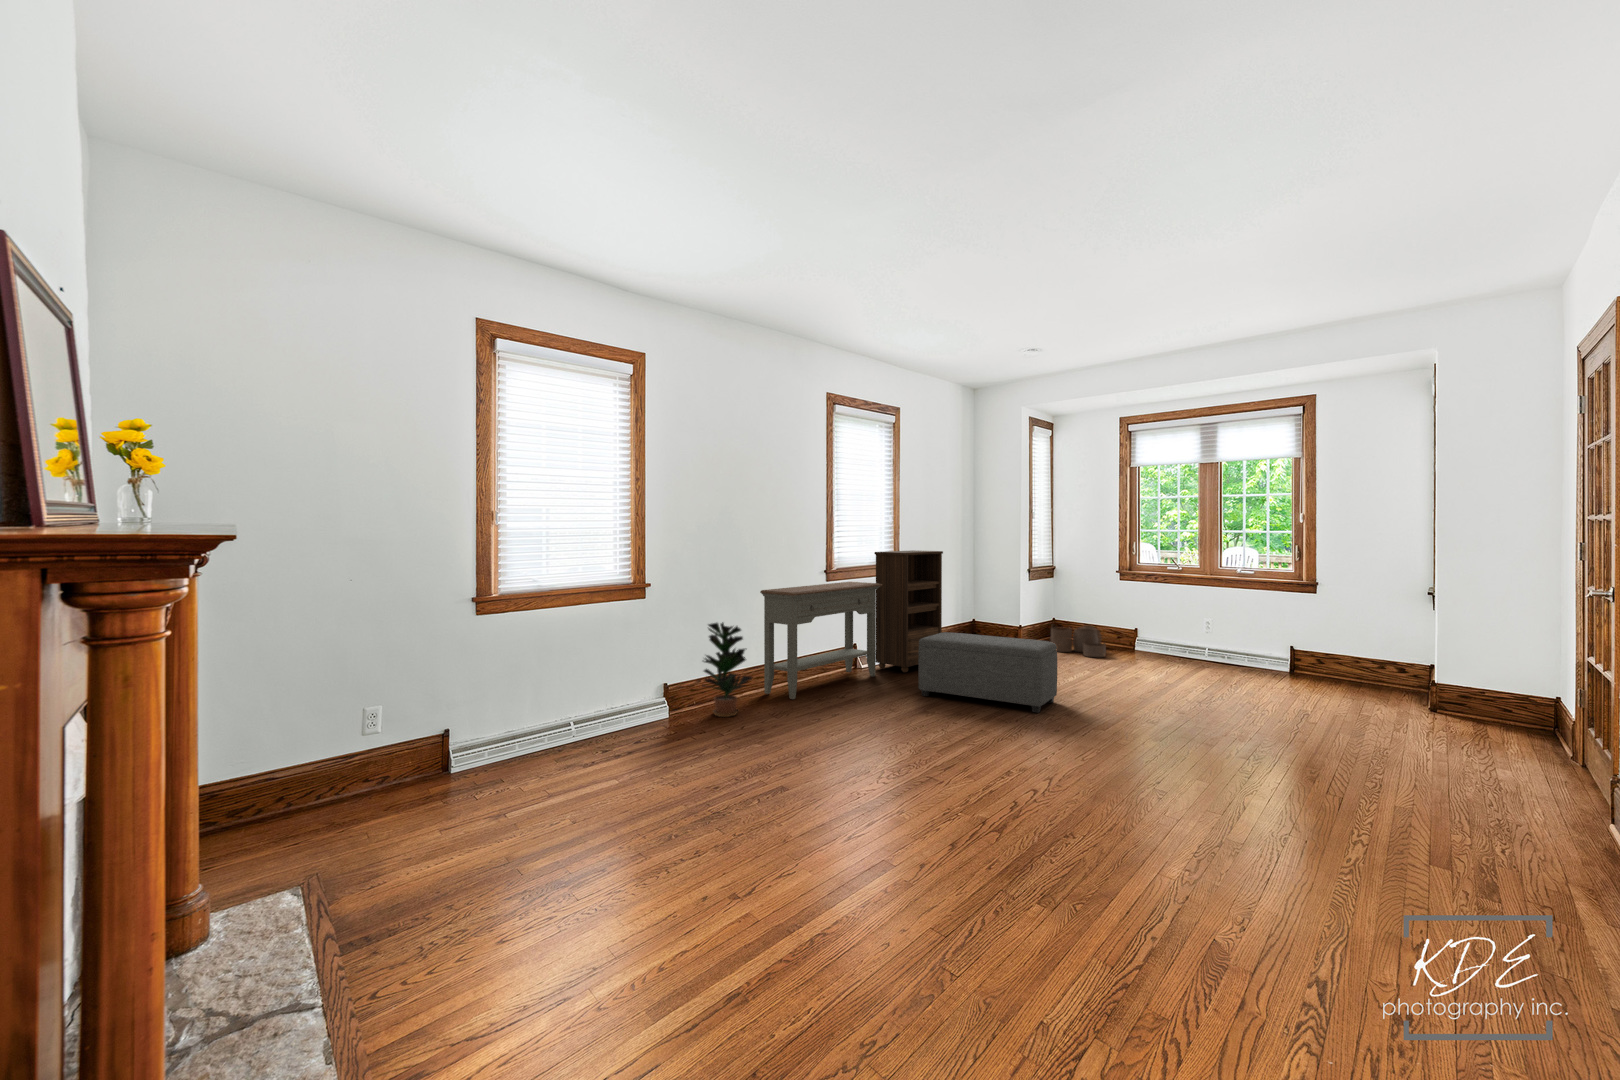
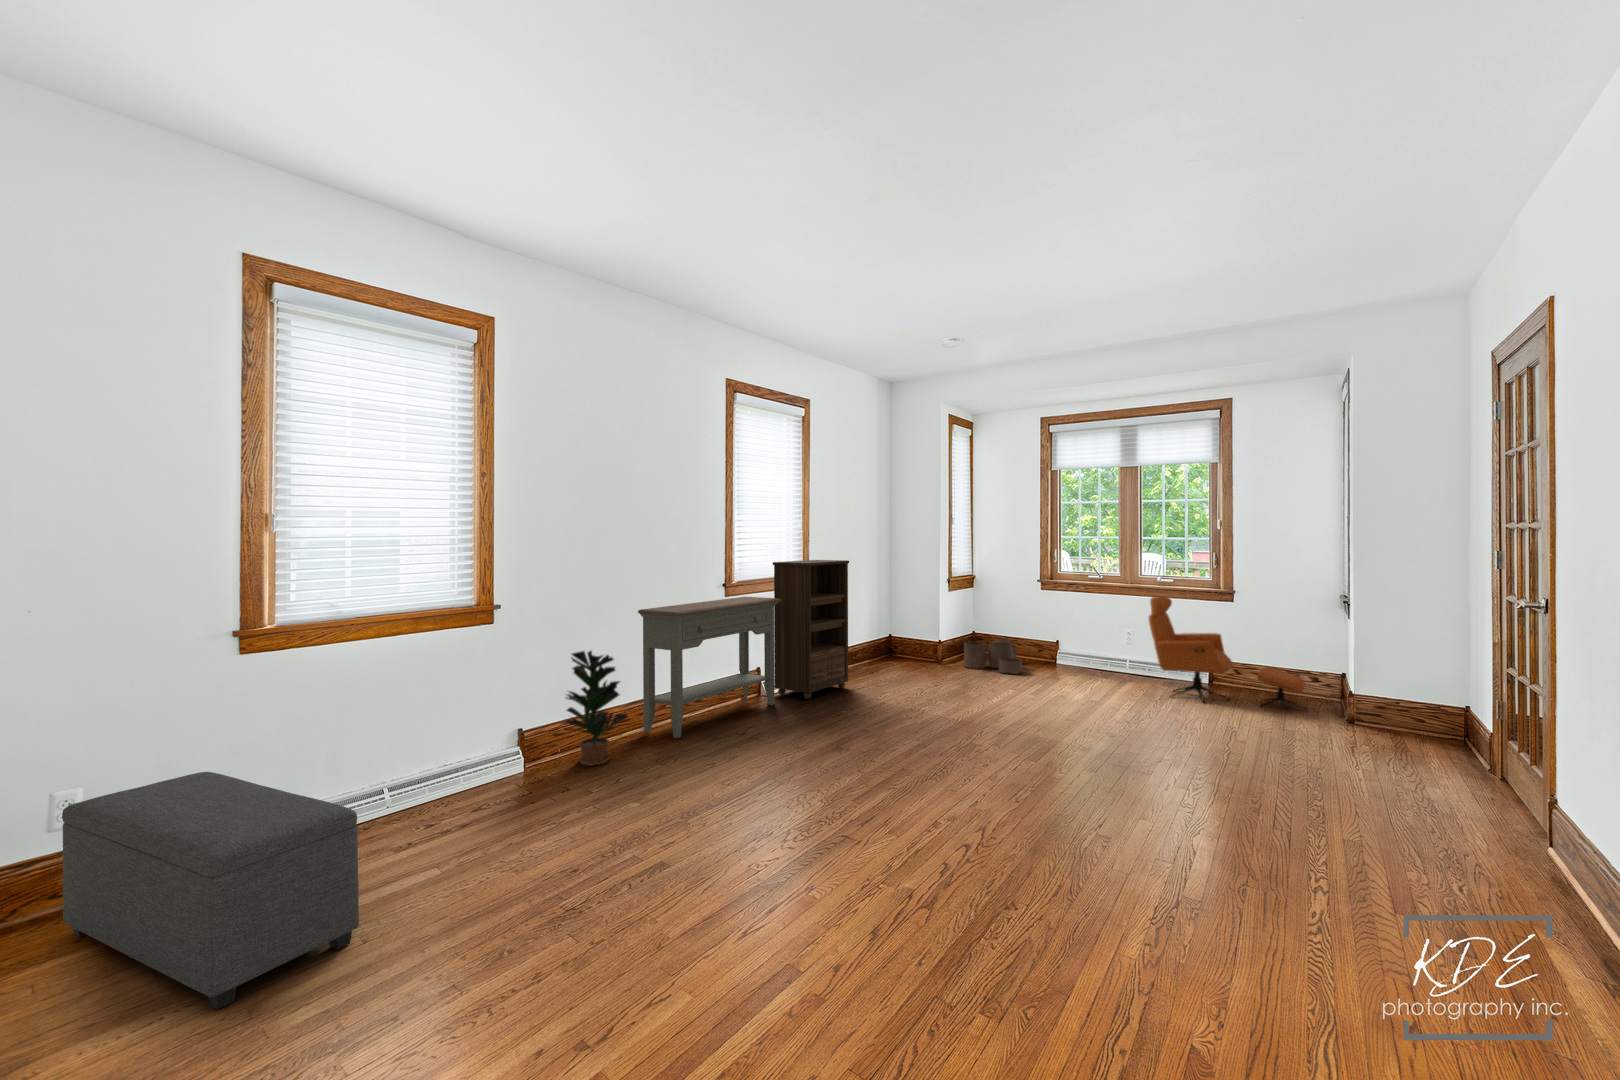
armchair: none [1229,587,1389,698] -> present [1149,596,1305,710]
ottoman: present [918,632,1057,713] -> present [62,772,359,1009]

